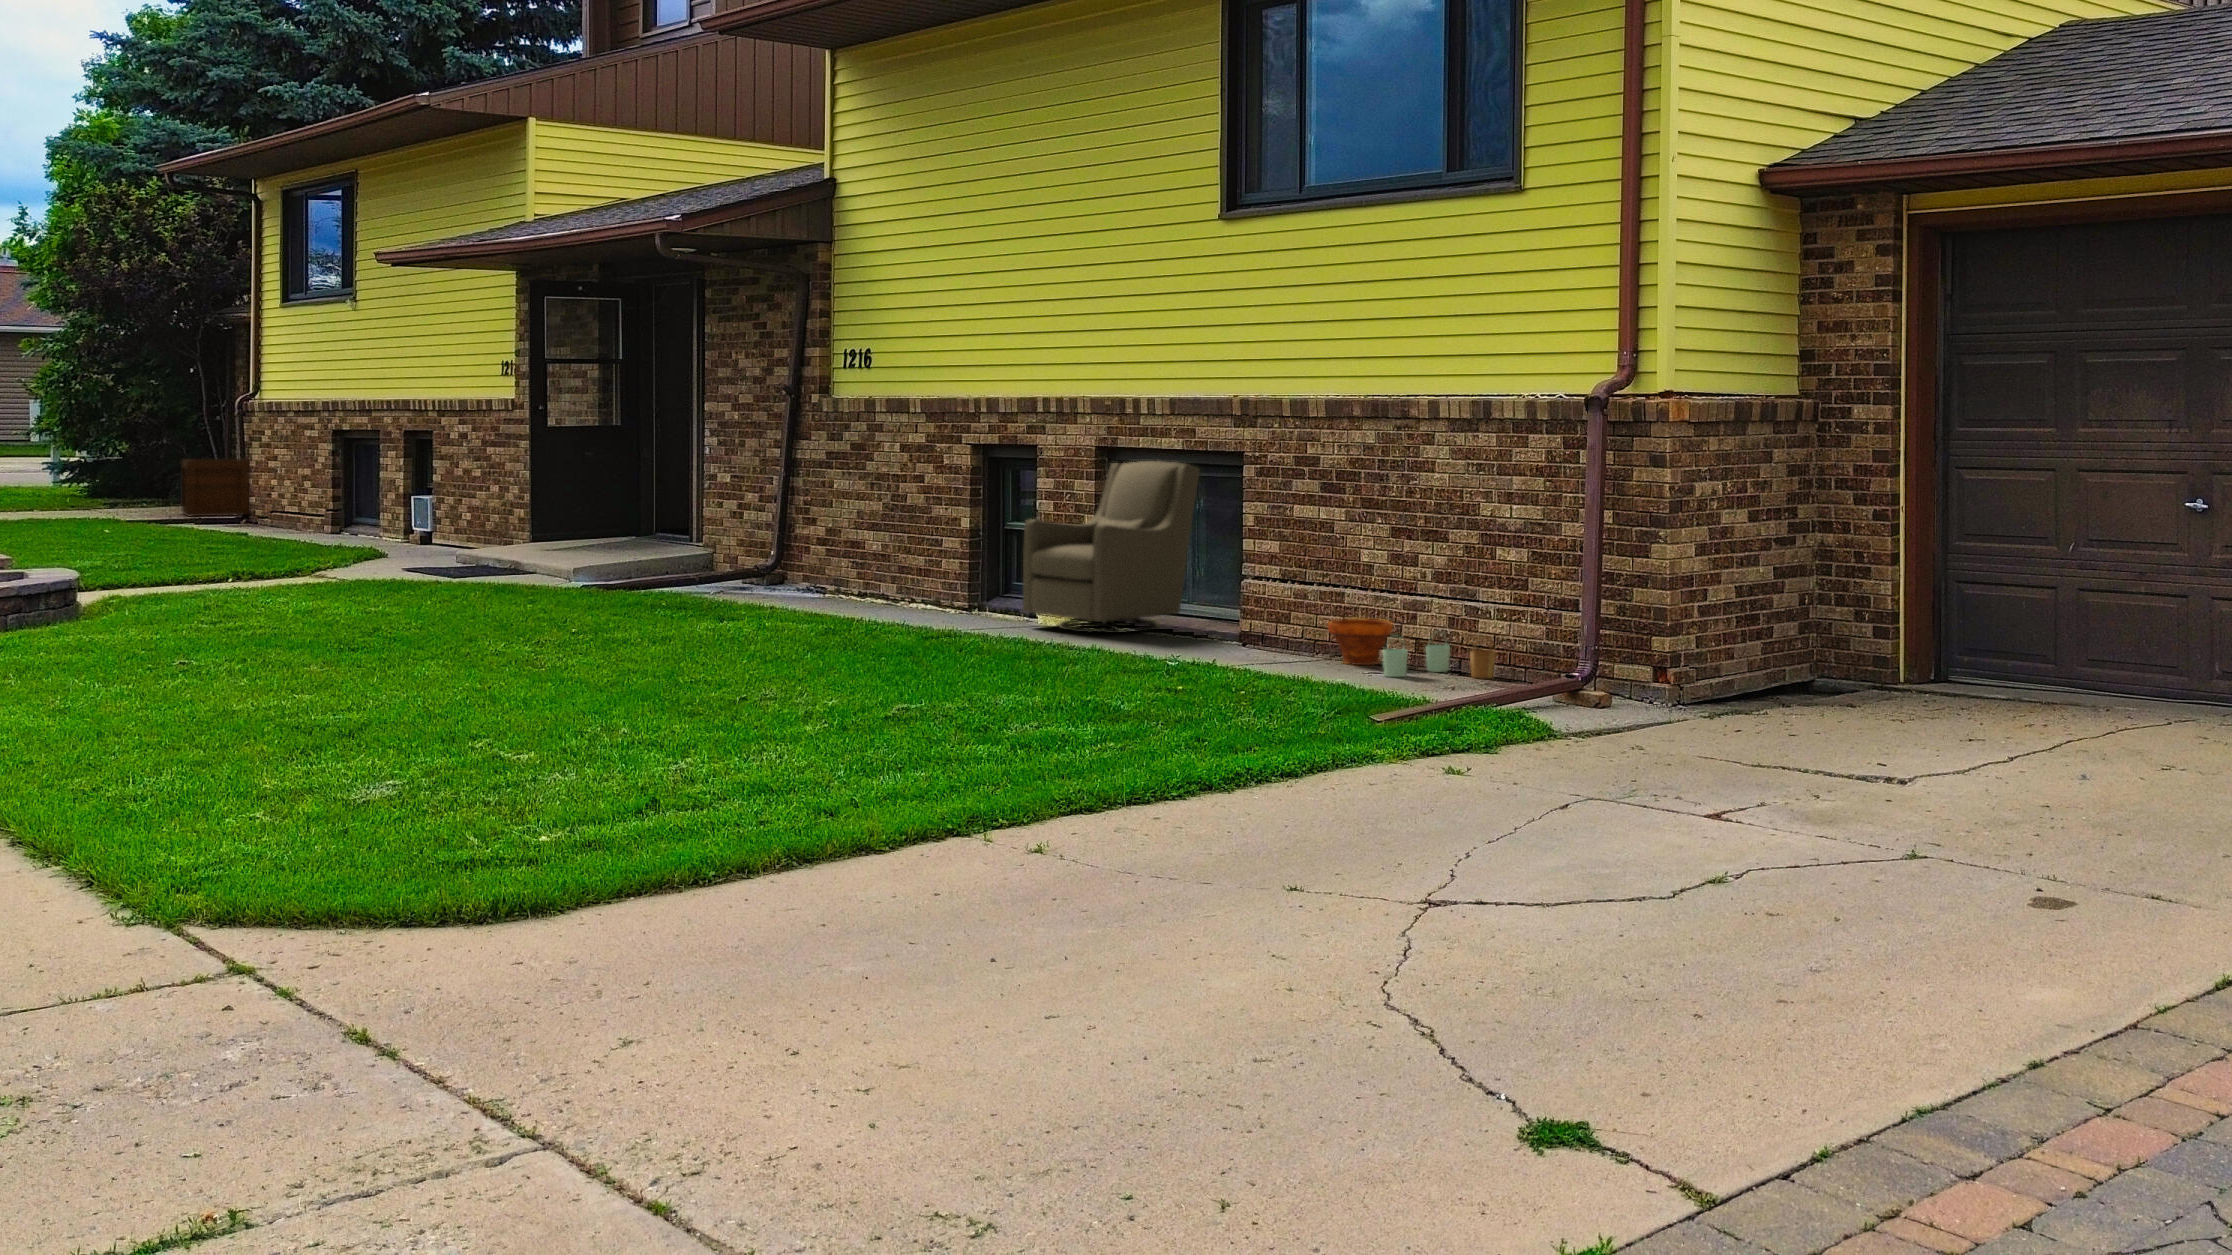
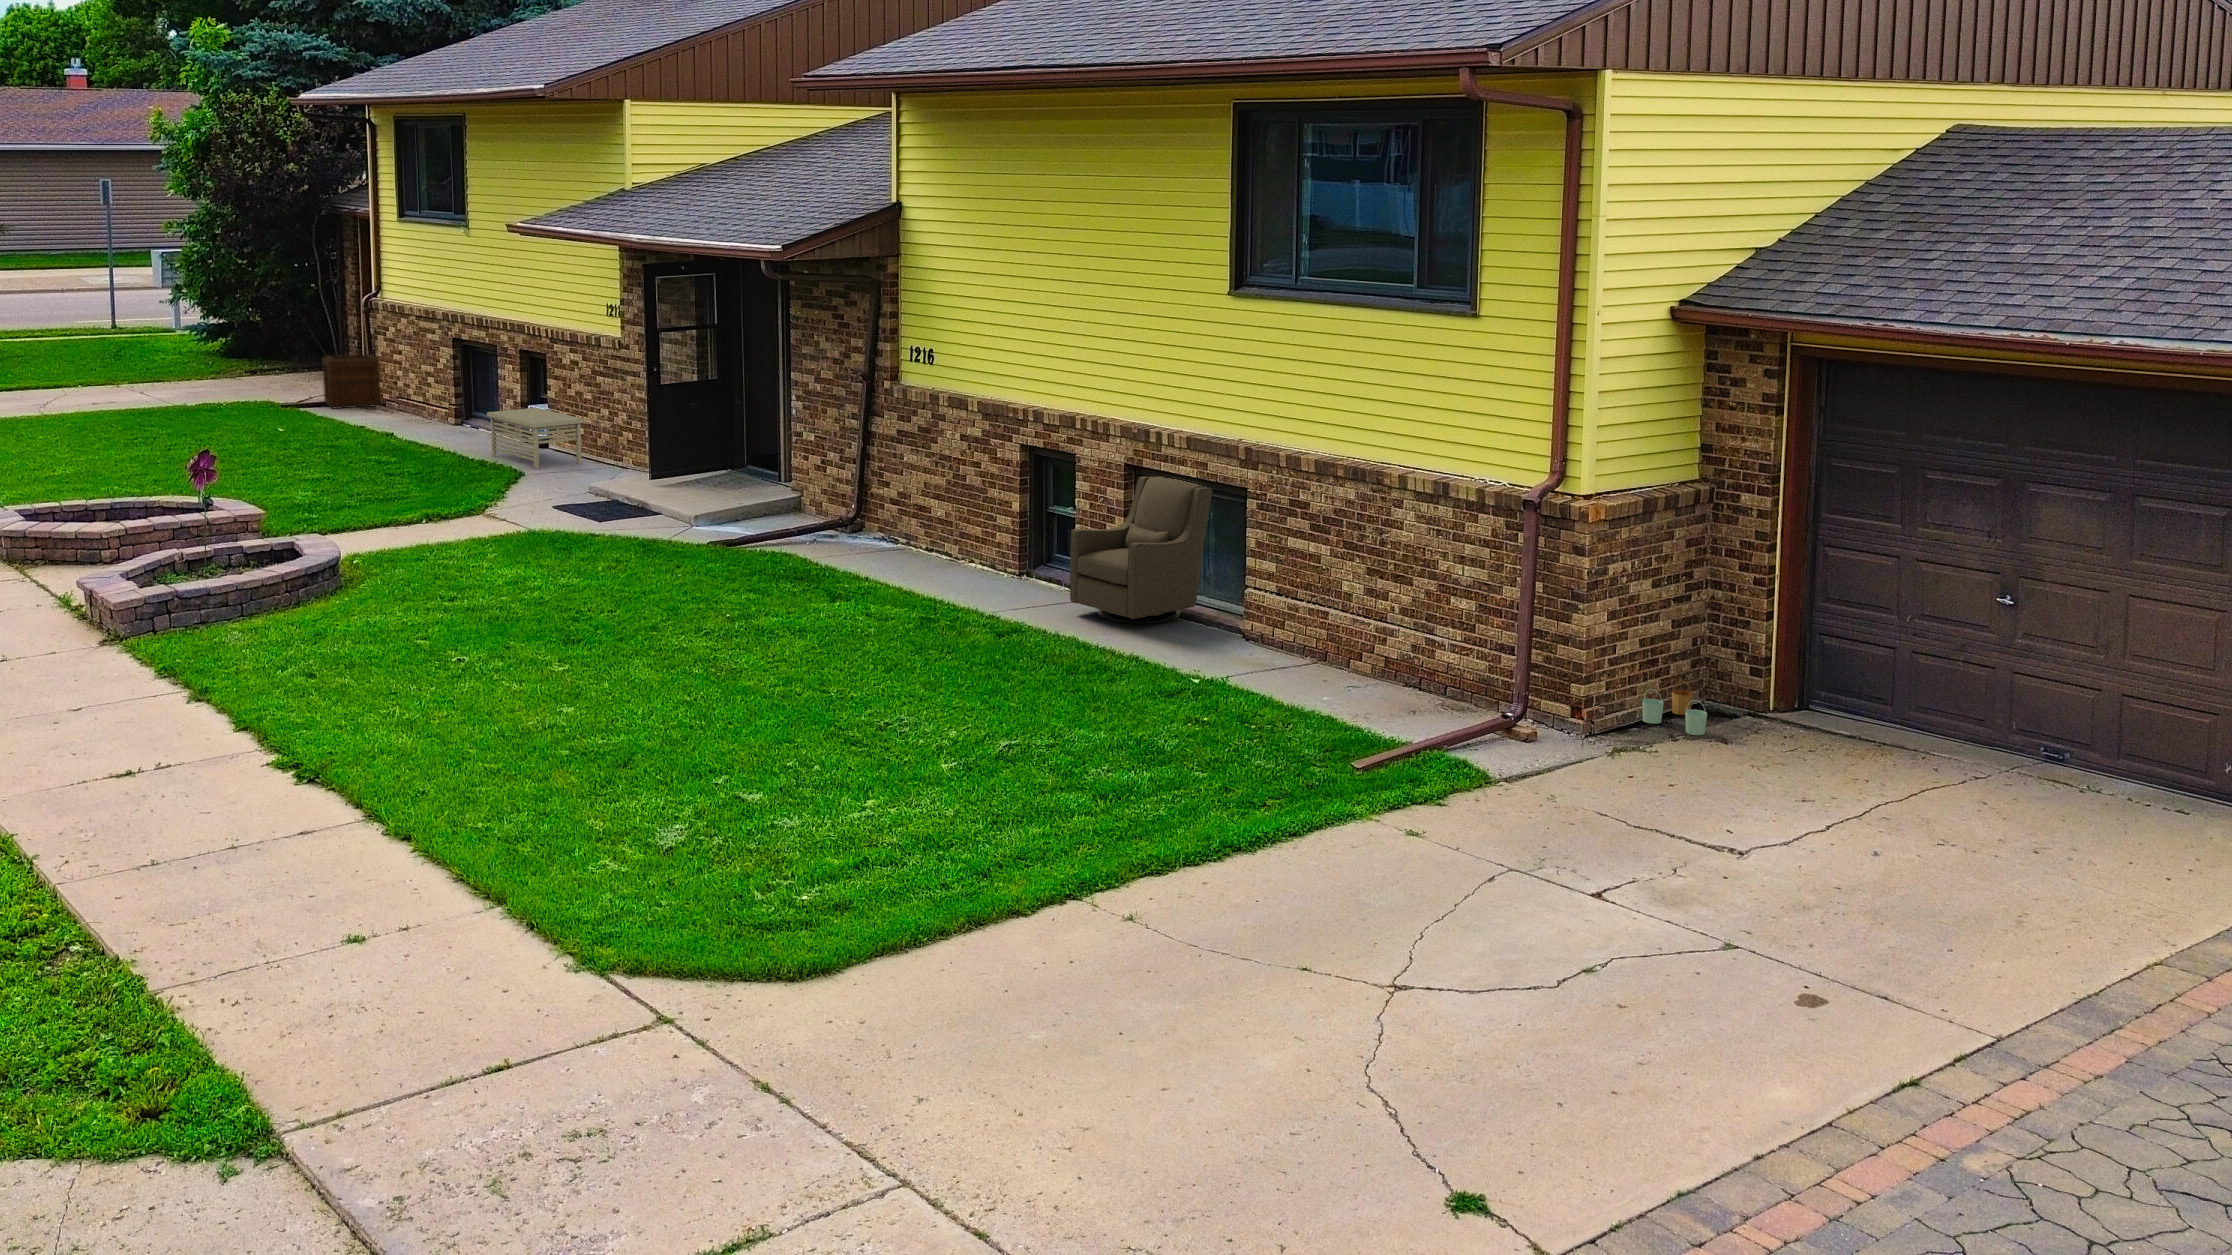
storage bench: none [353,487,469,547] -> present [487,408,584,469]
planter: present [1328,618,1393,665] -> none [1316,636,1368,678]
bucket: present [1383,634,1496,679] -> present [1642,681,1707,735]

